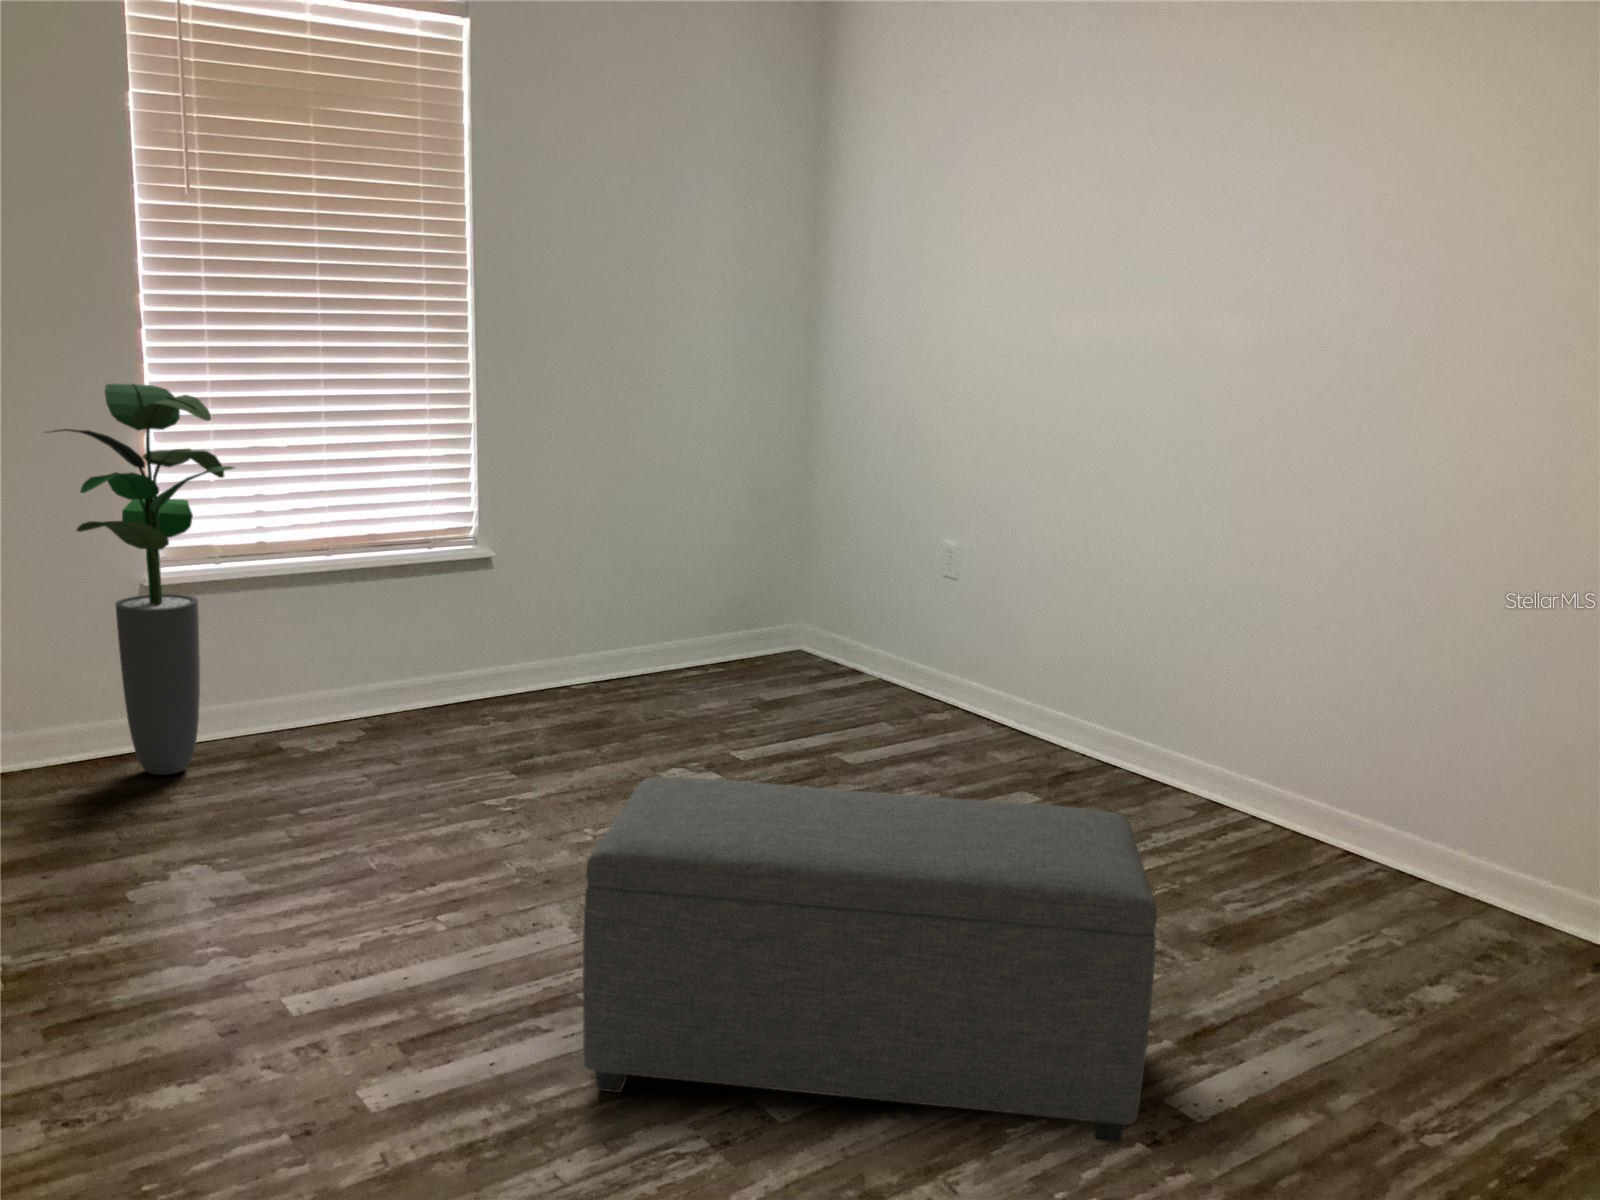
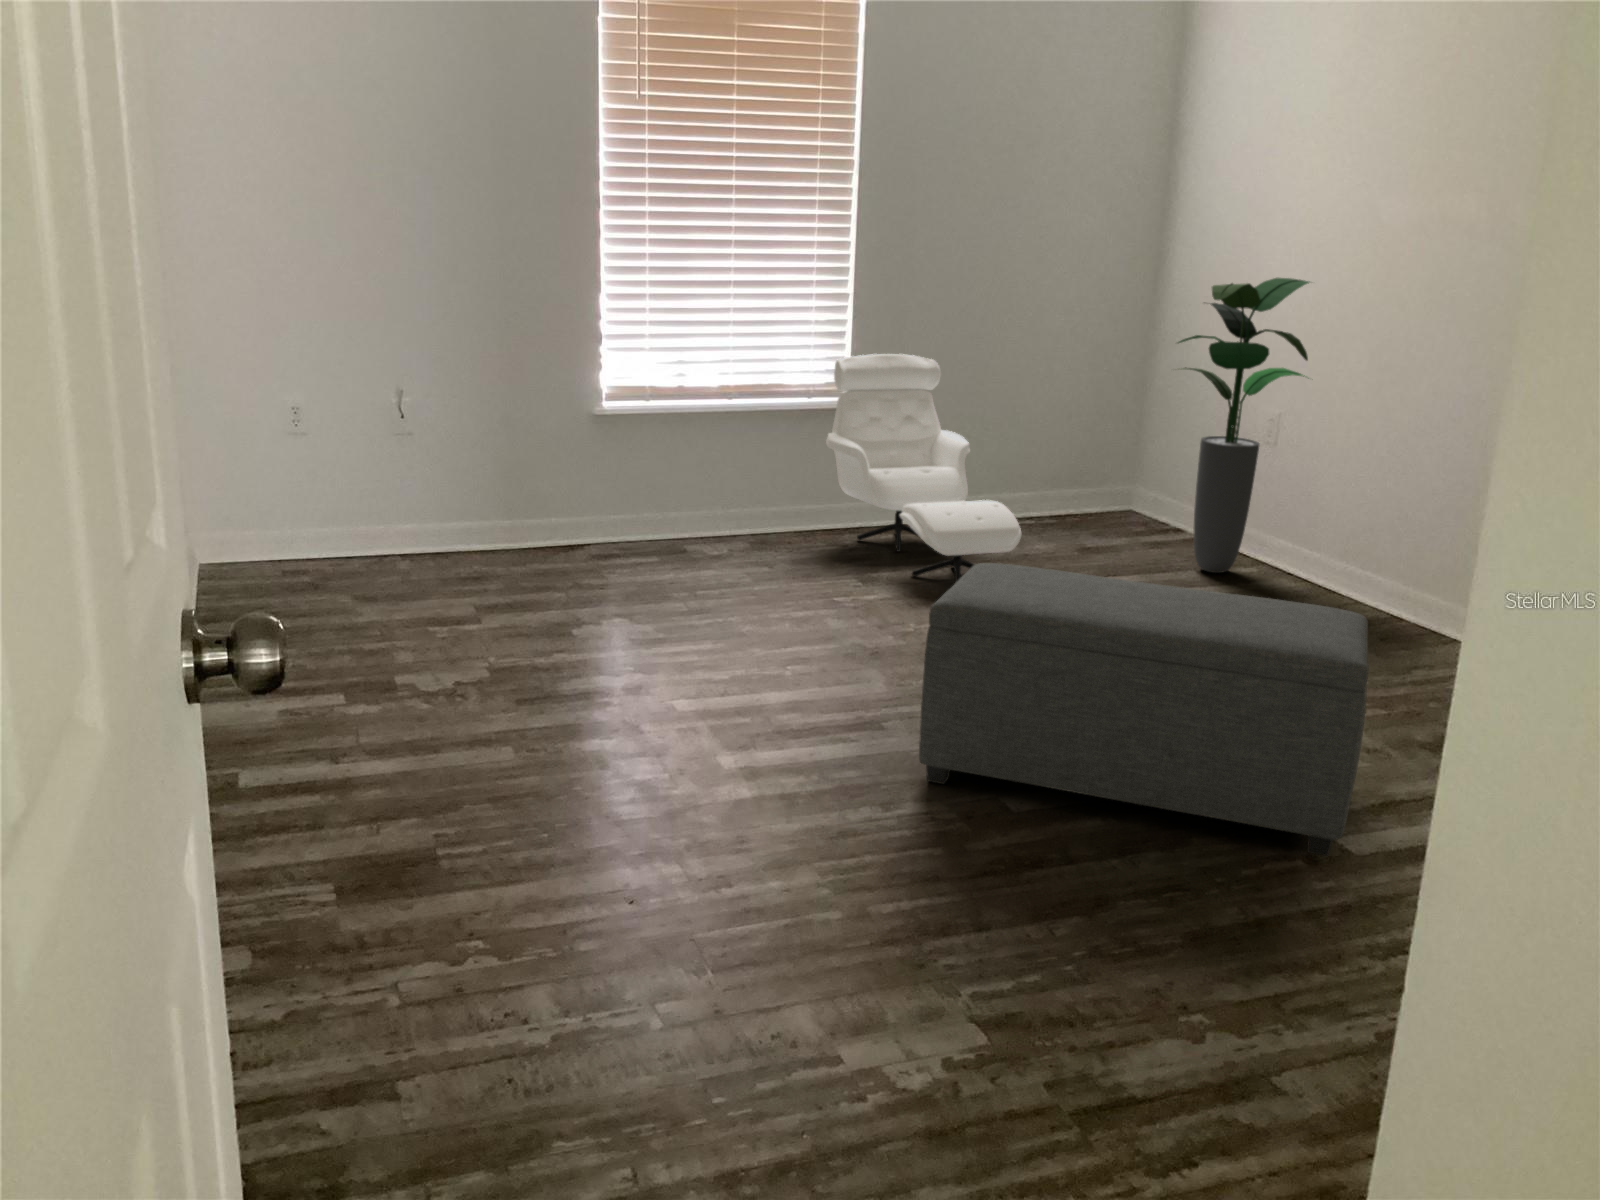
potted plant: present [48,384,235,775] -> present [1178,278,1310,573]
armchair: none [452,493,691,774] -> present [826,354,1021,583]

